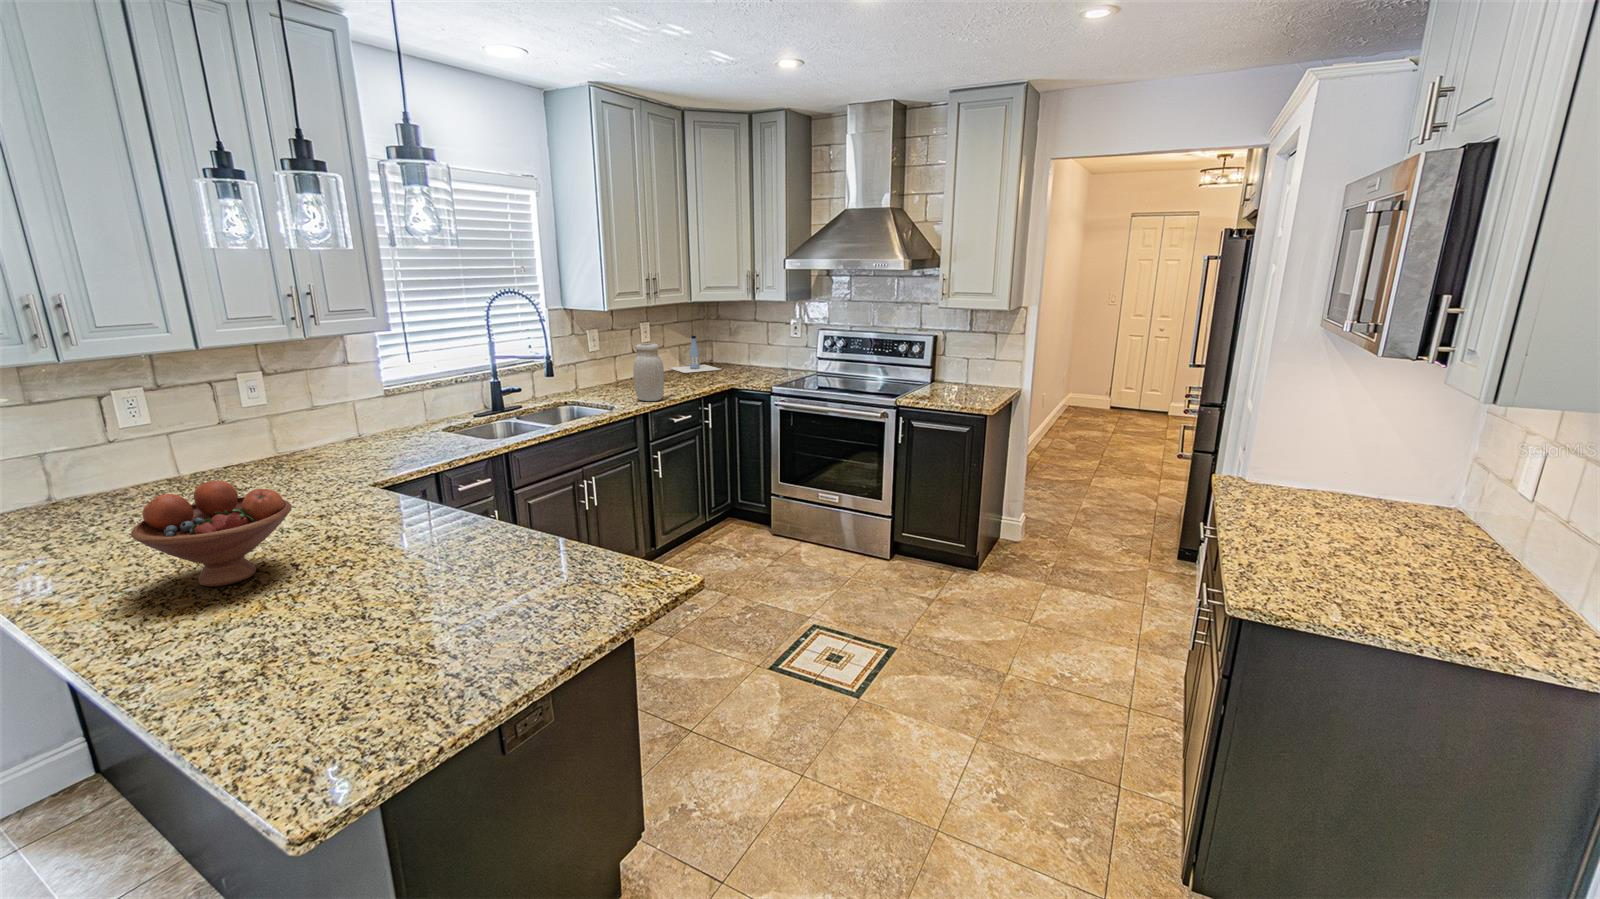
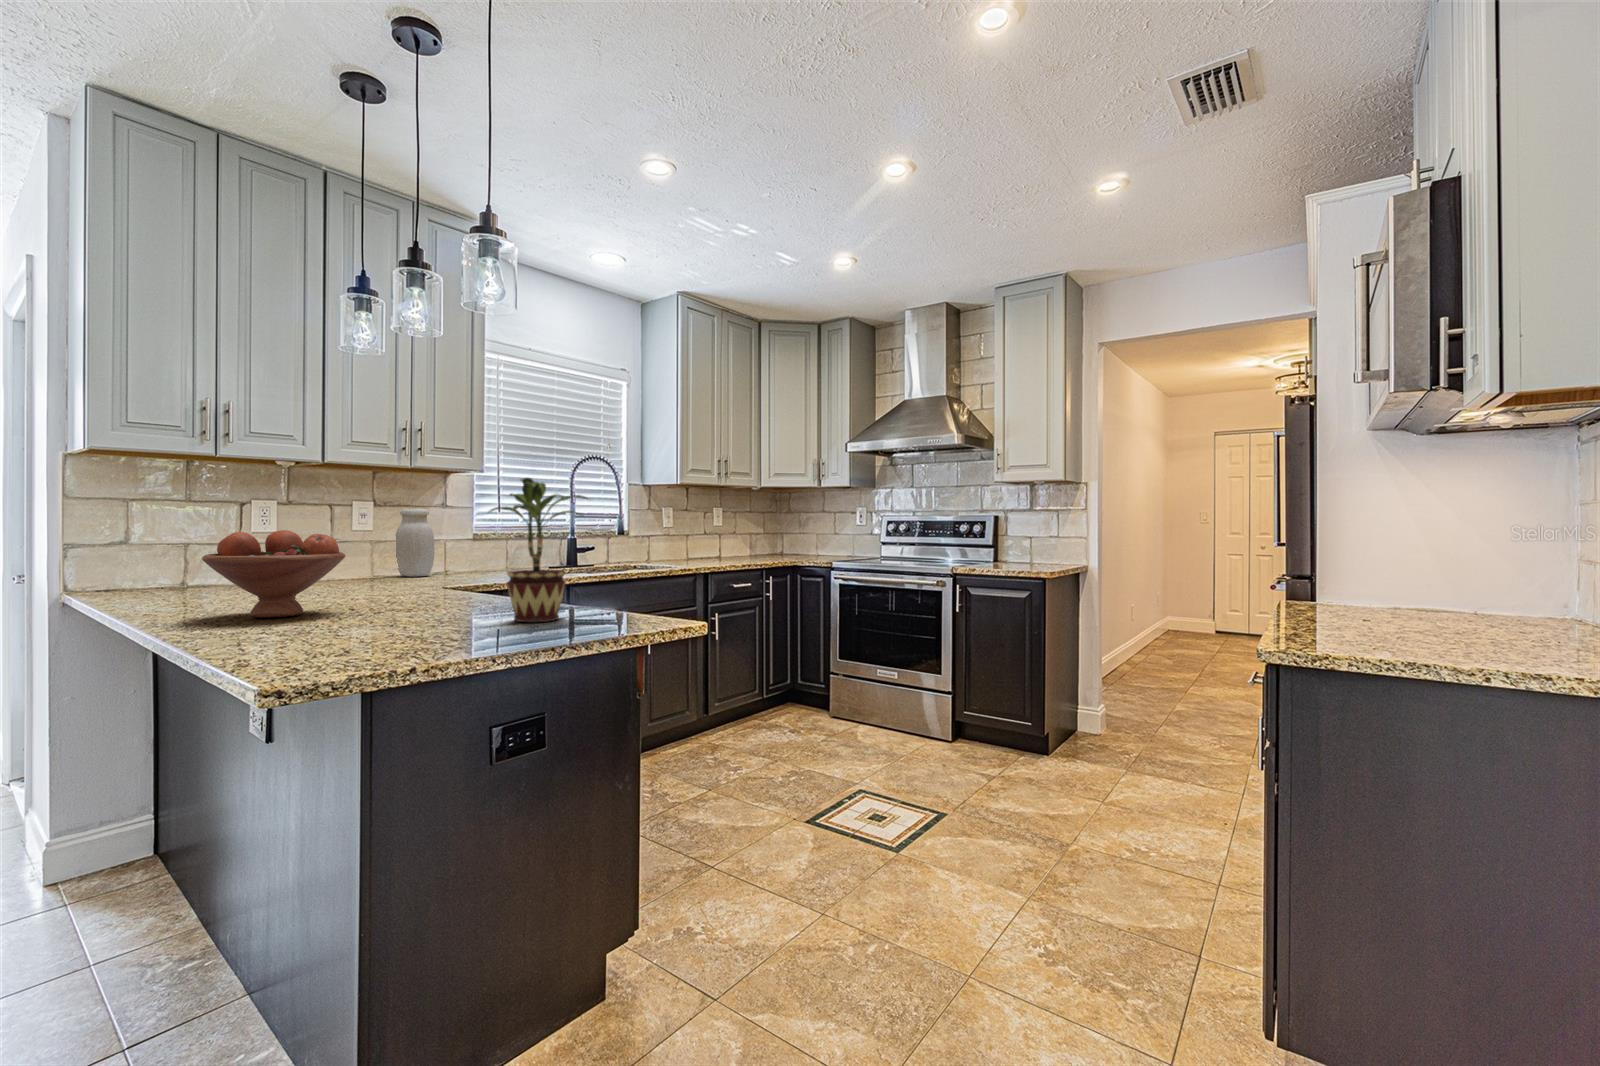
bottle: present [669,336,721,373] -> none [739,524,791,557]
jar: present [633,343,664,401] -> present [396,509,434,577]
potted plant: none [459,425,566,580] -> present [489,478,588,622]

